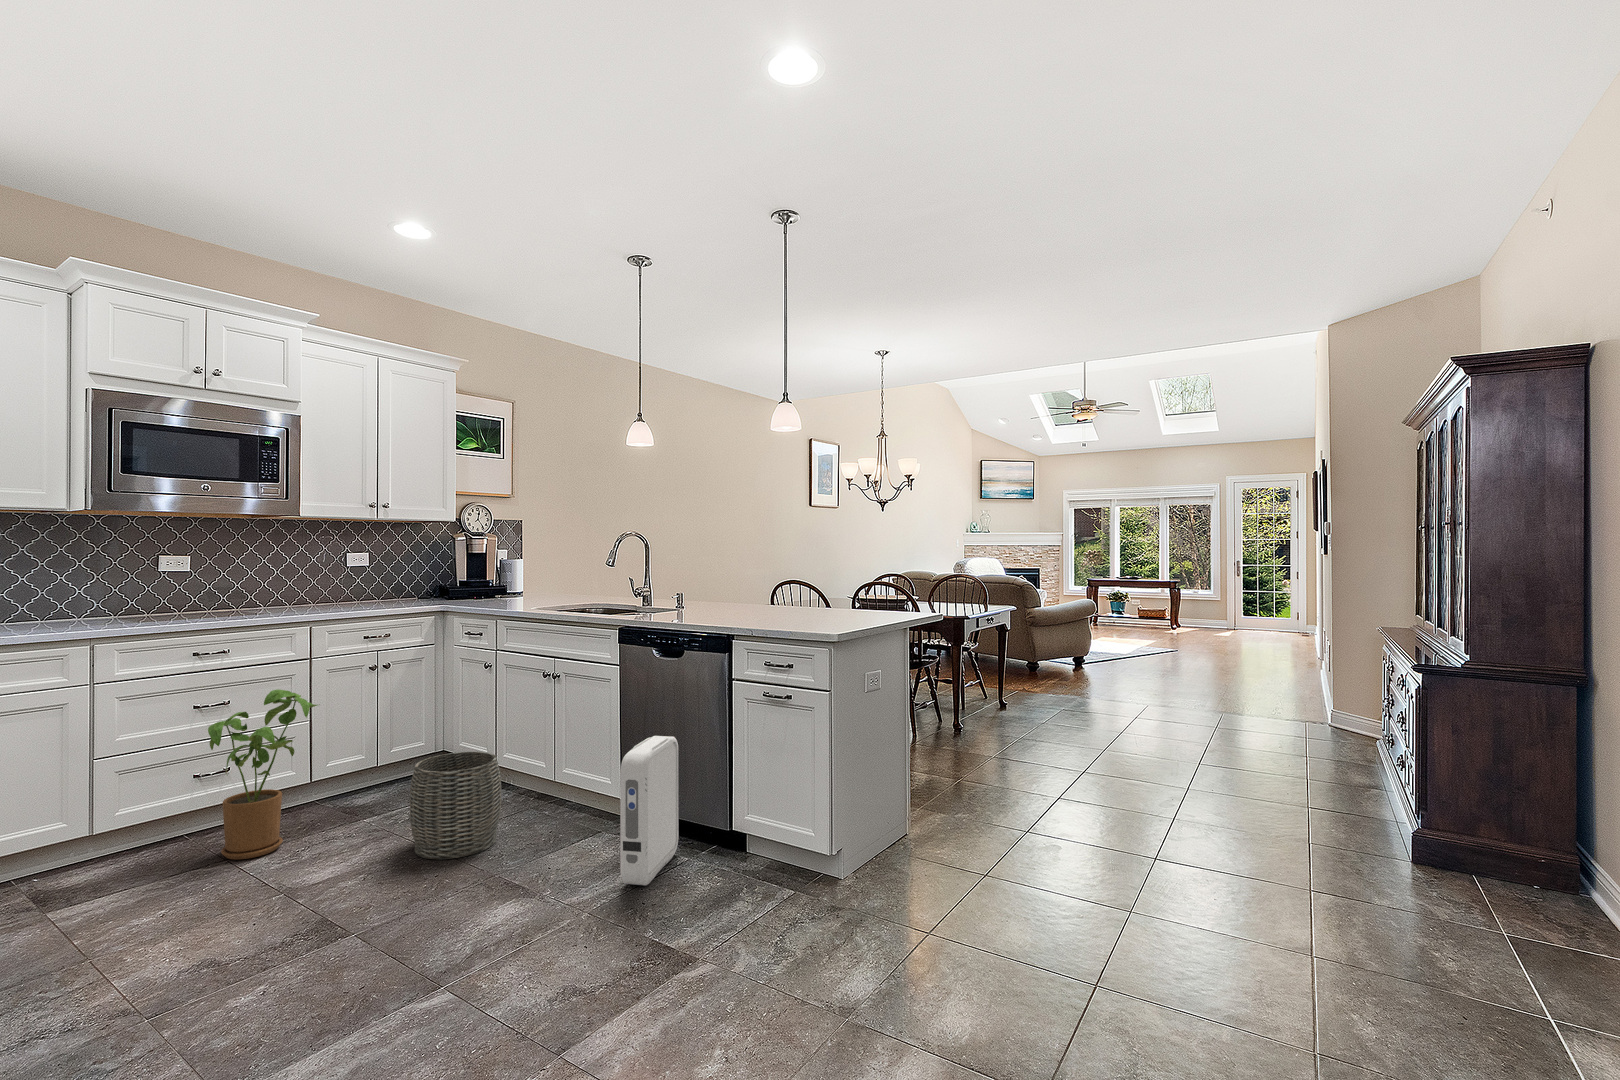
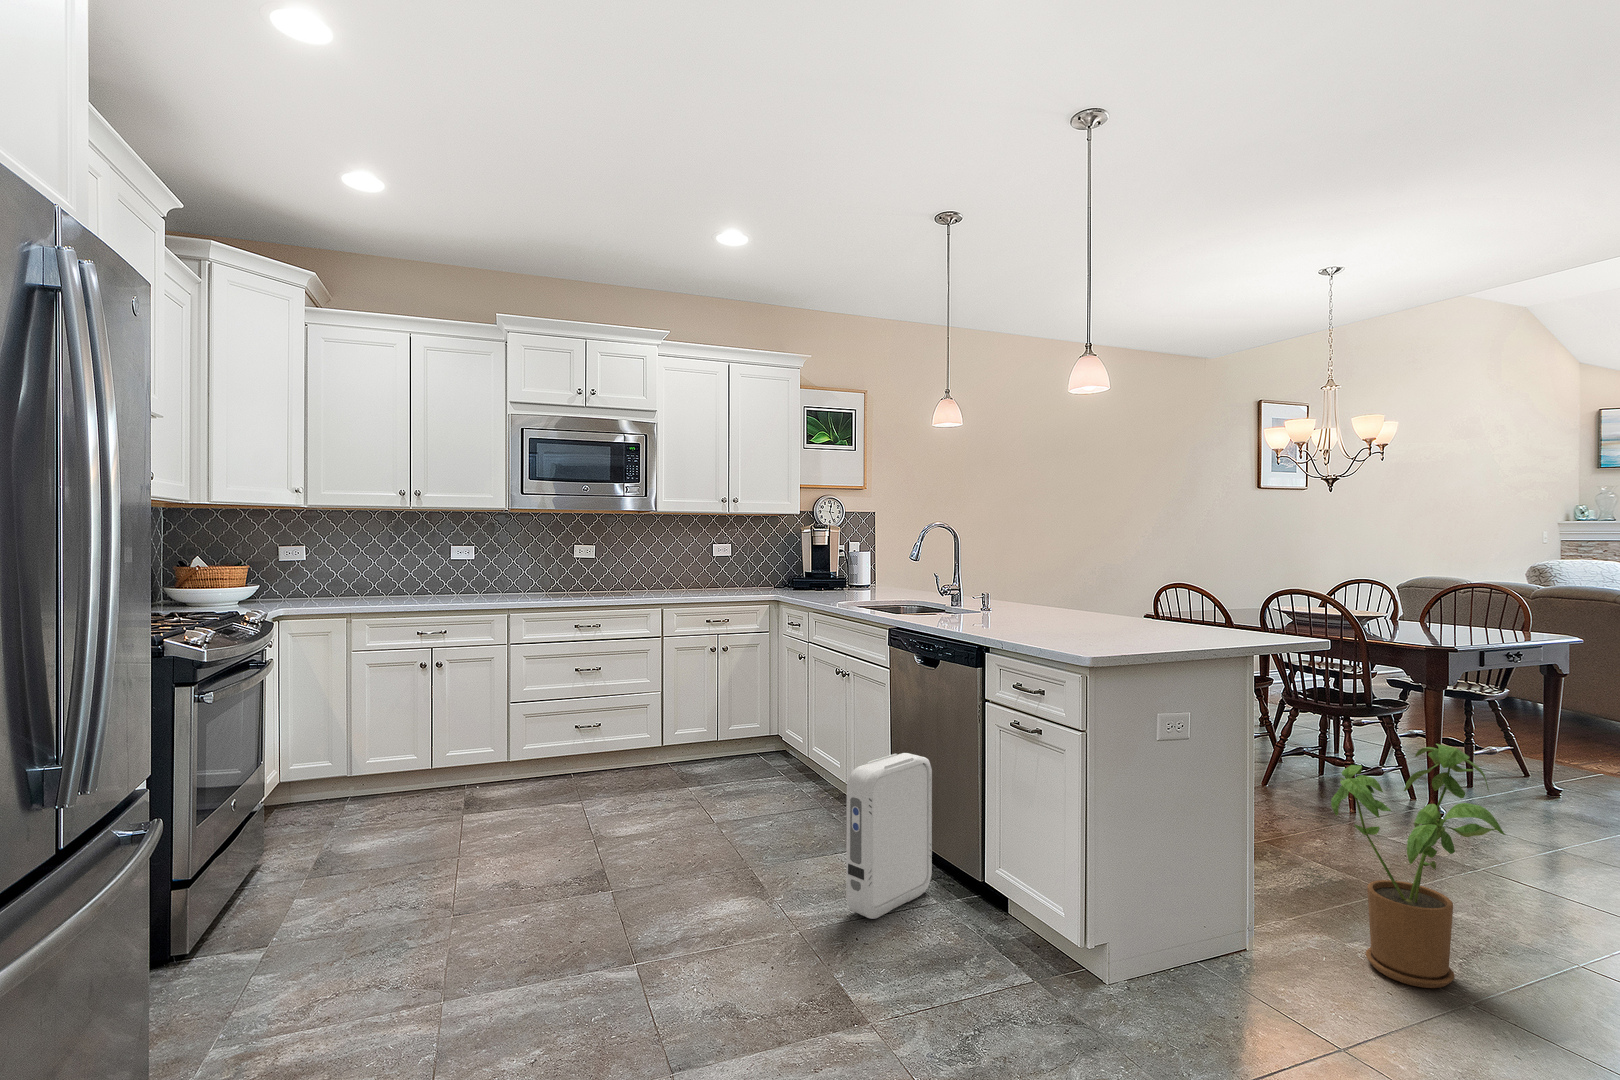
house plant: present [208,689,317,859] -> present [1331,744,1505,988]
woven basket: present [410,752,501,859] -> none [700,739,782,842]

